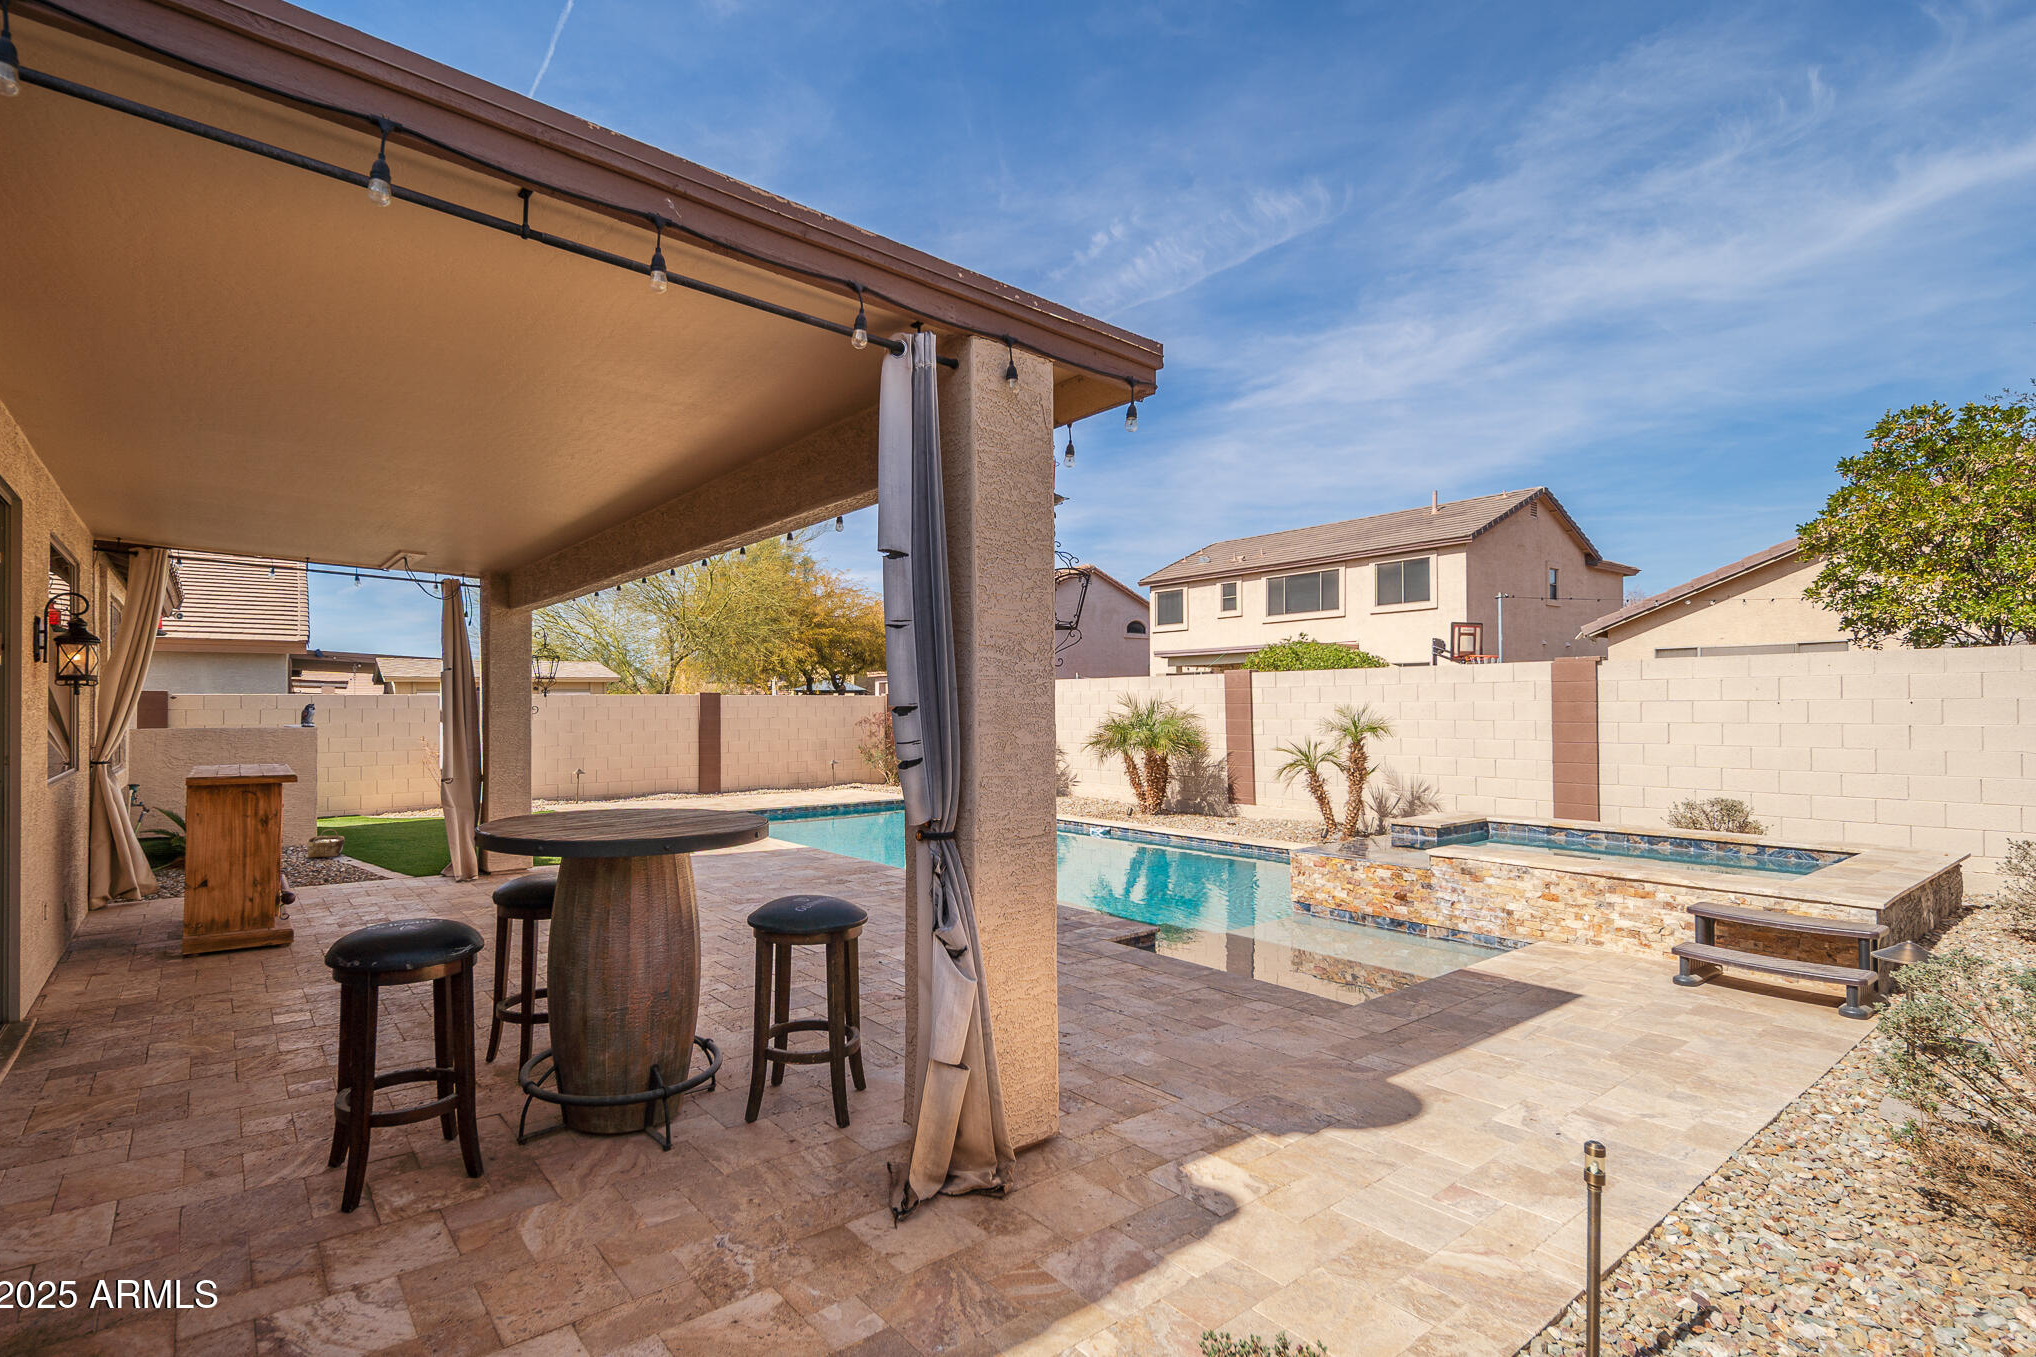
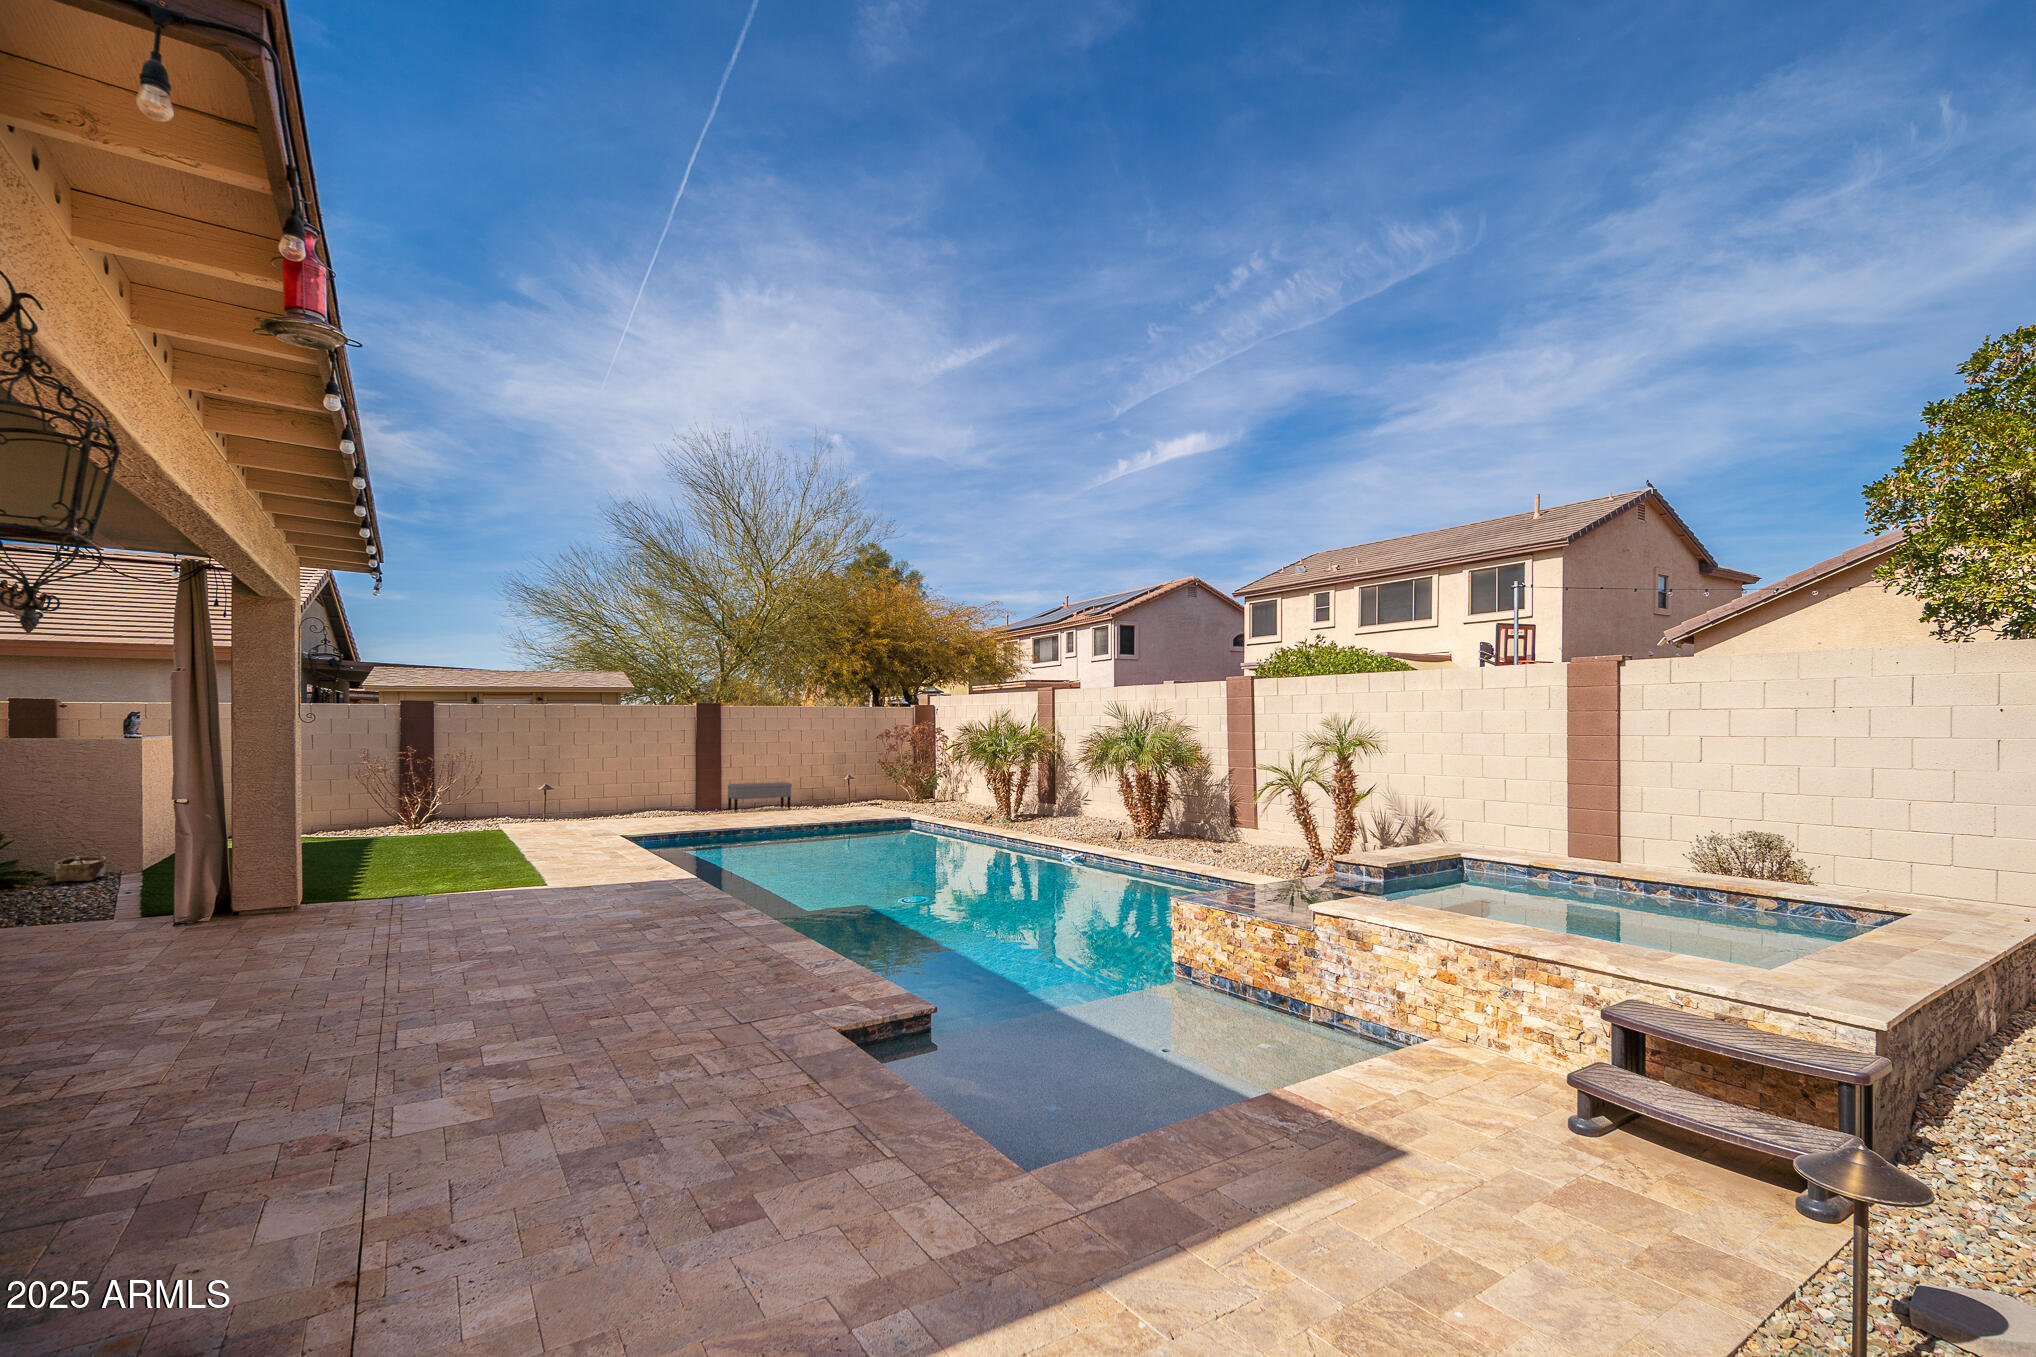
bench: none [803,772,859,798] -> present [728,782,792,812]

